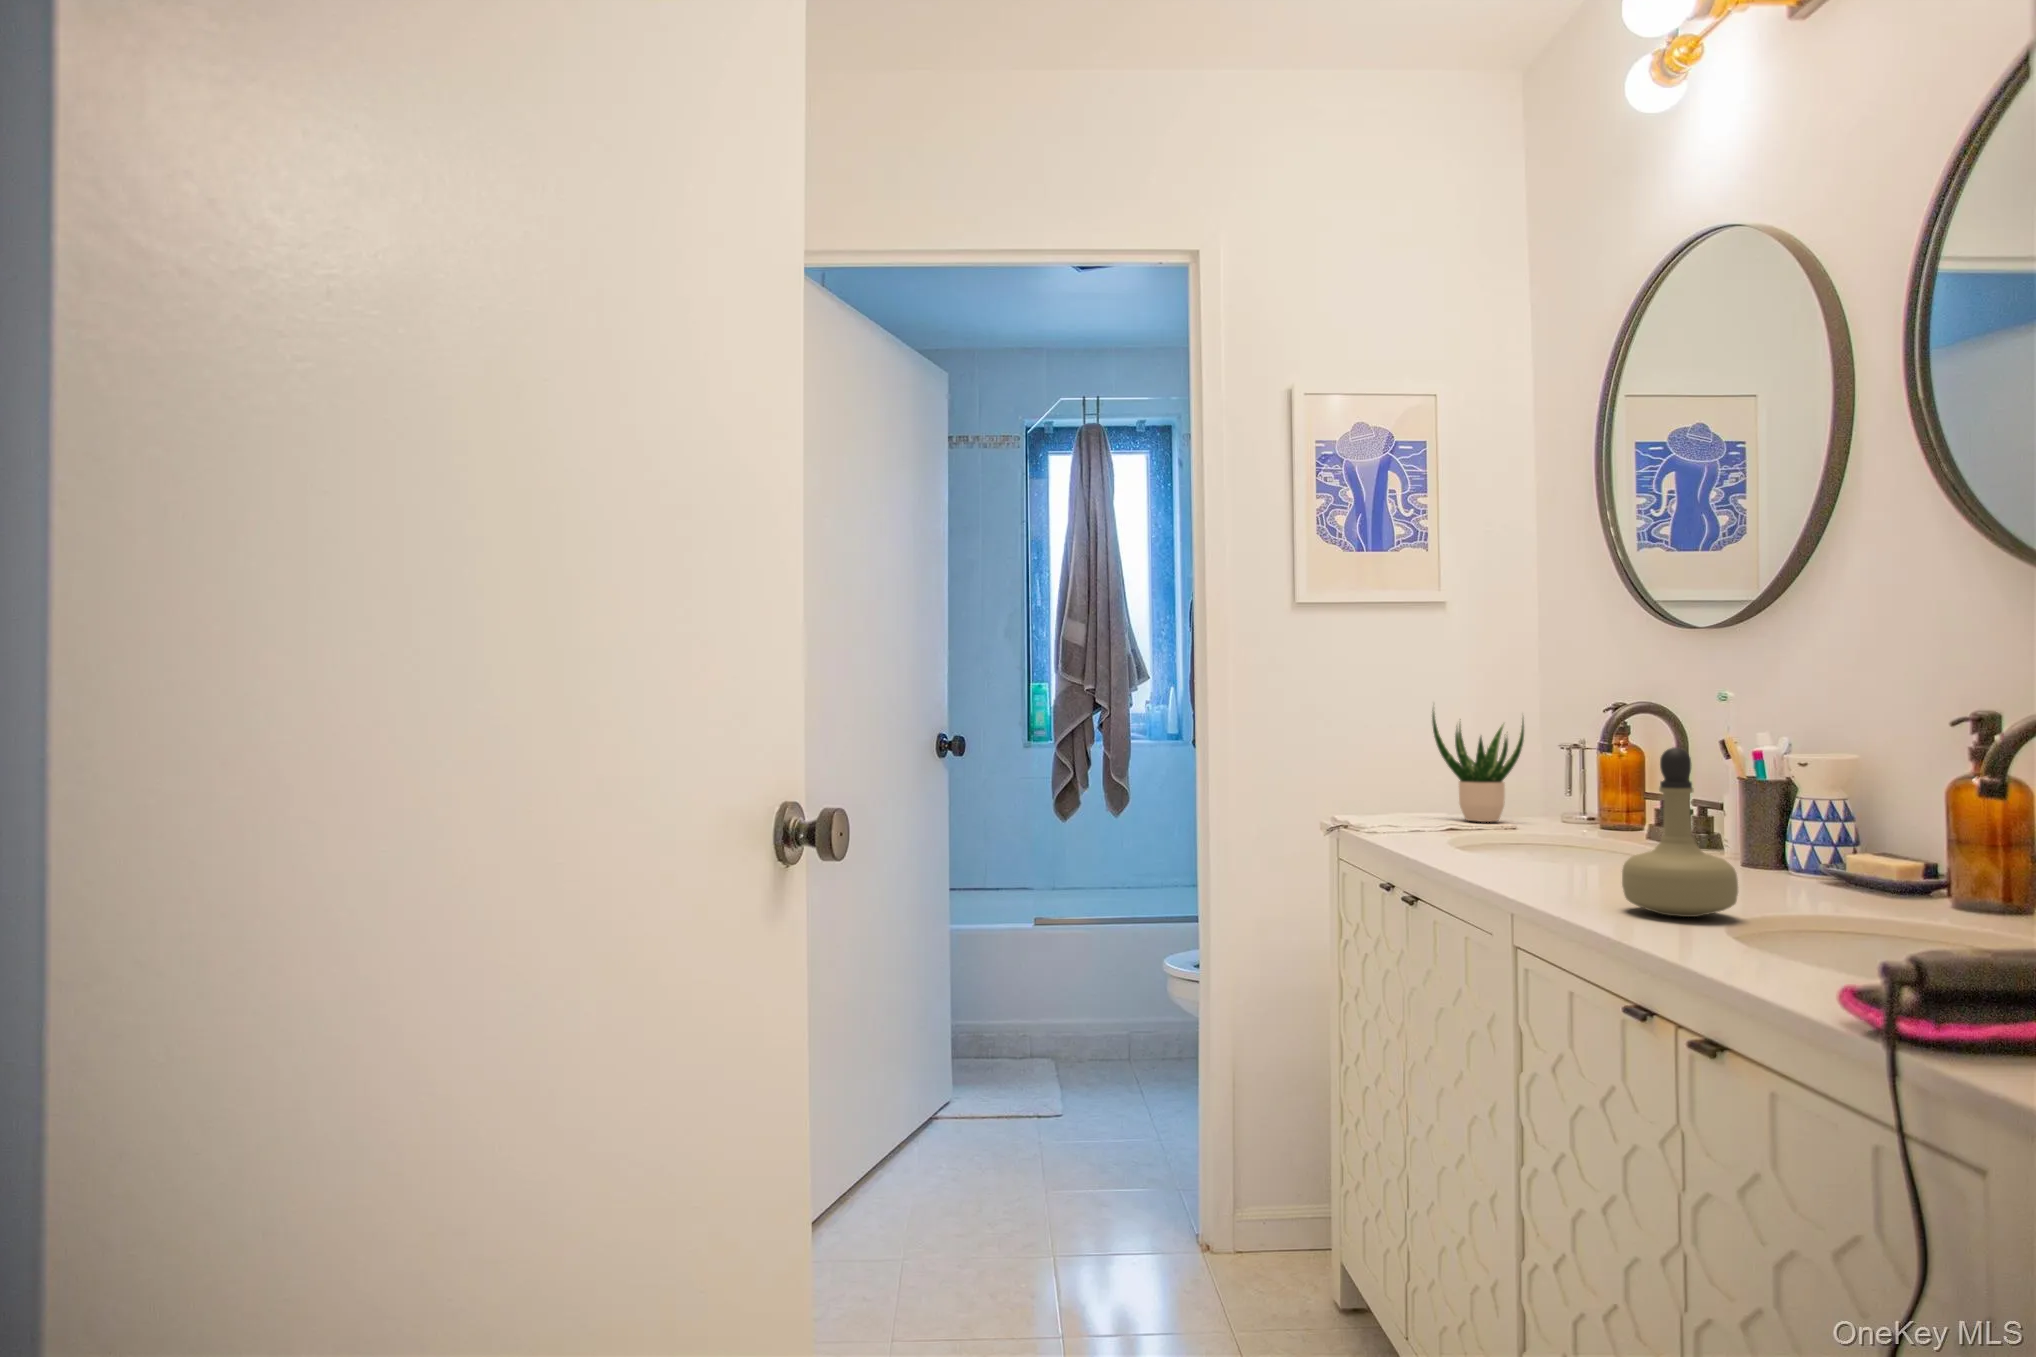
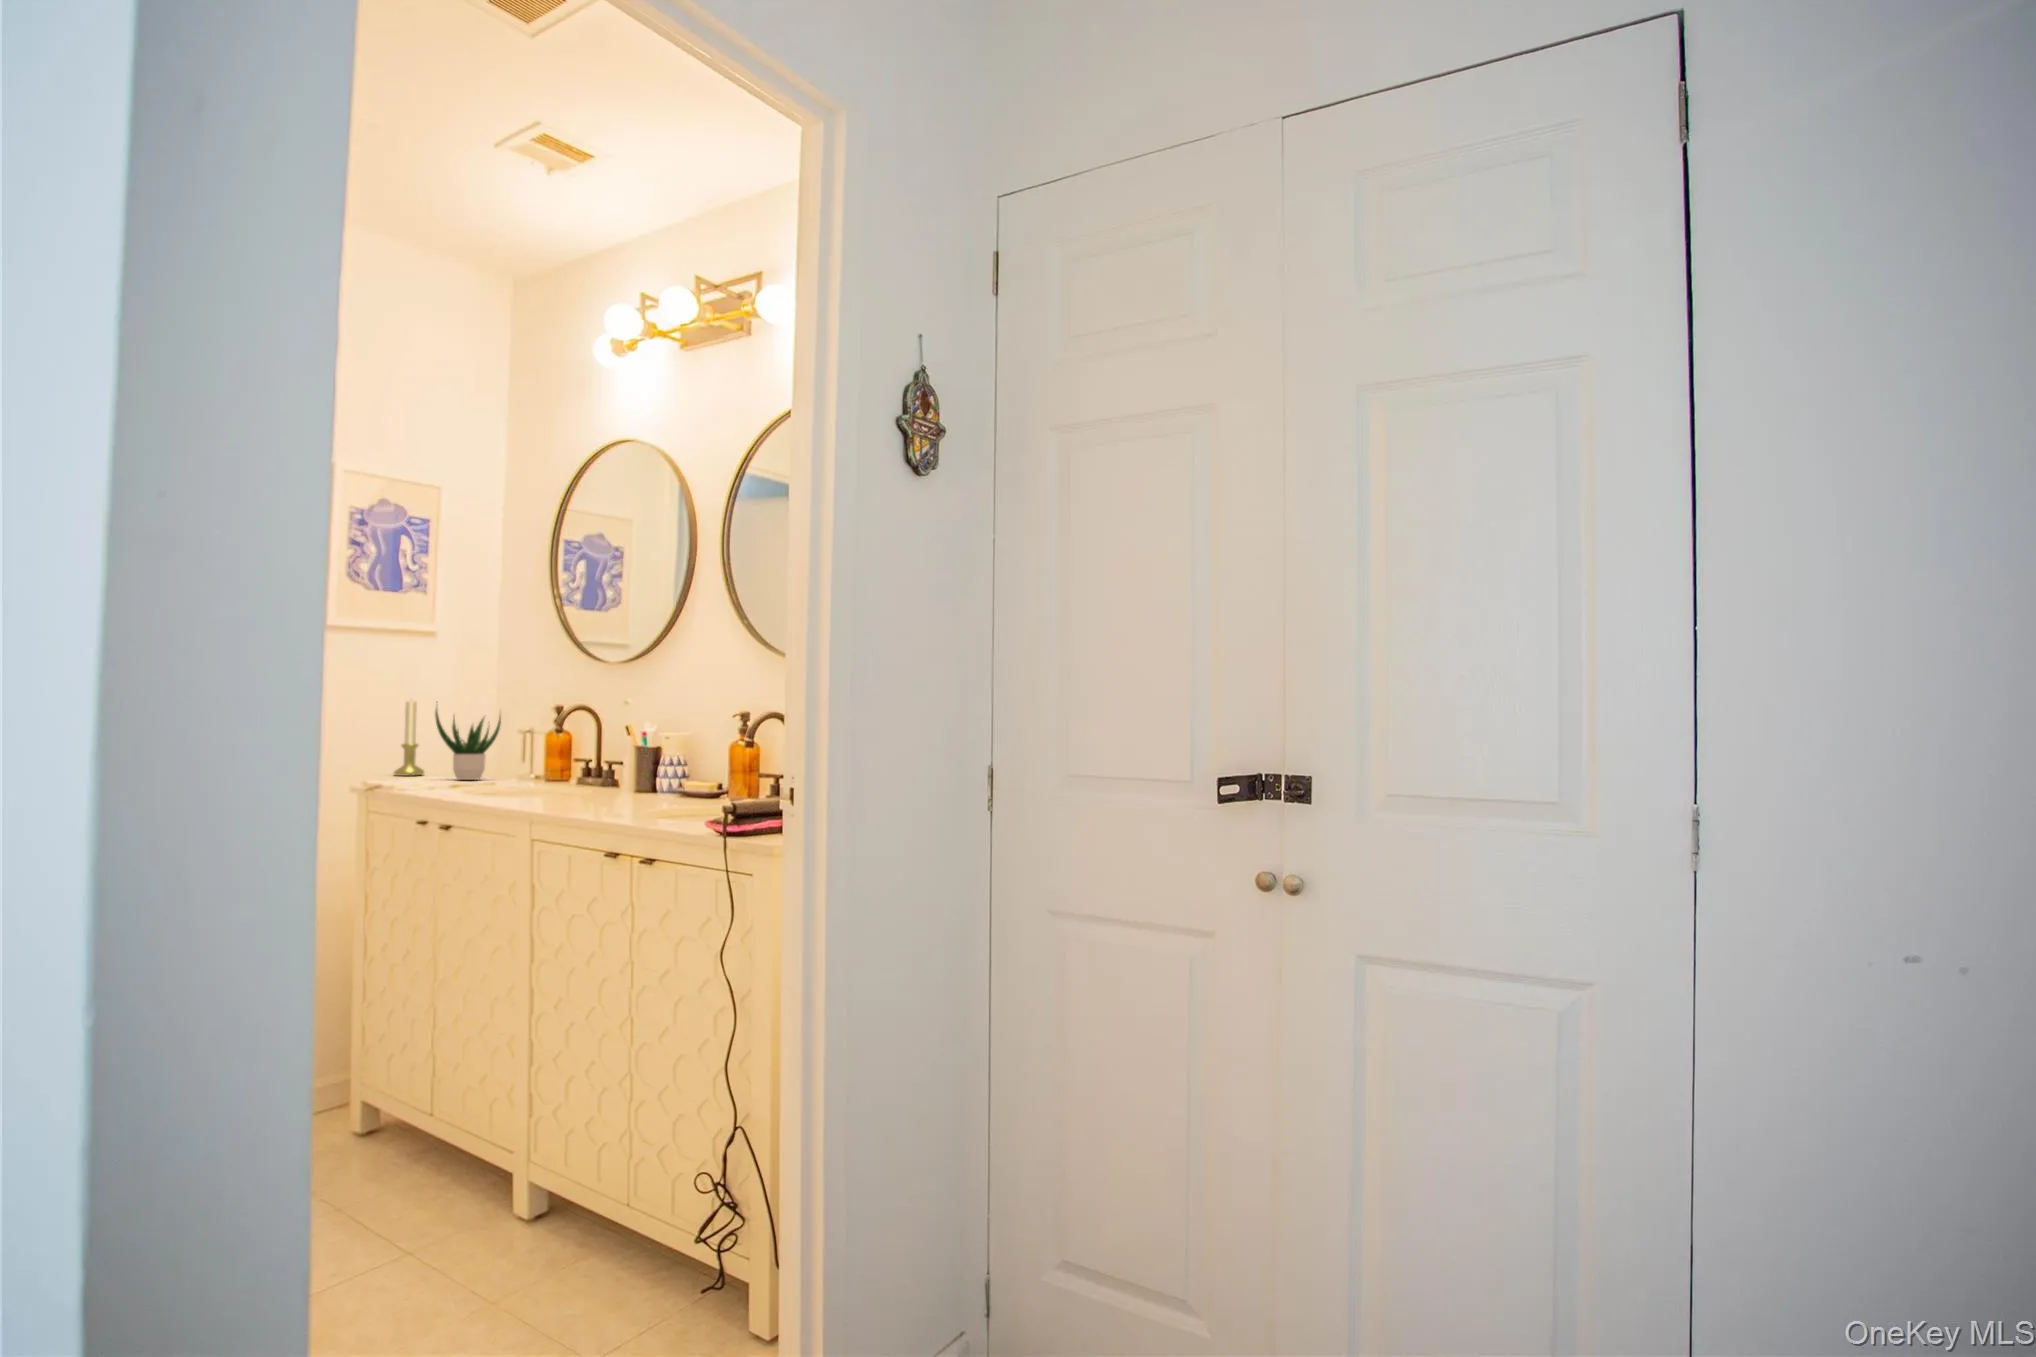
candle holder: none [1391,699,1430,810] -> present [394,701,424,776]
perfume bottle: present [1622,747,1738,917] -> none [586,729,643,815]

